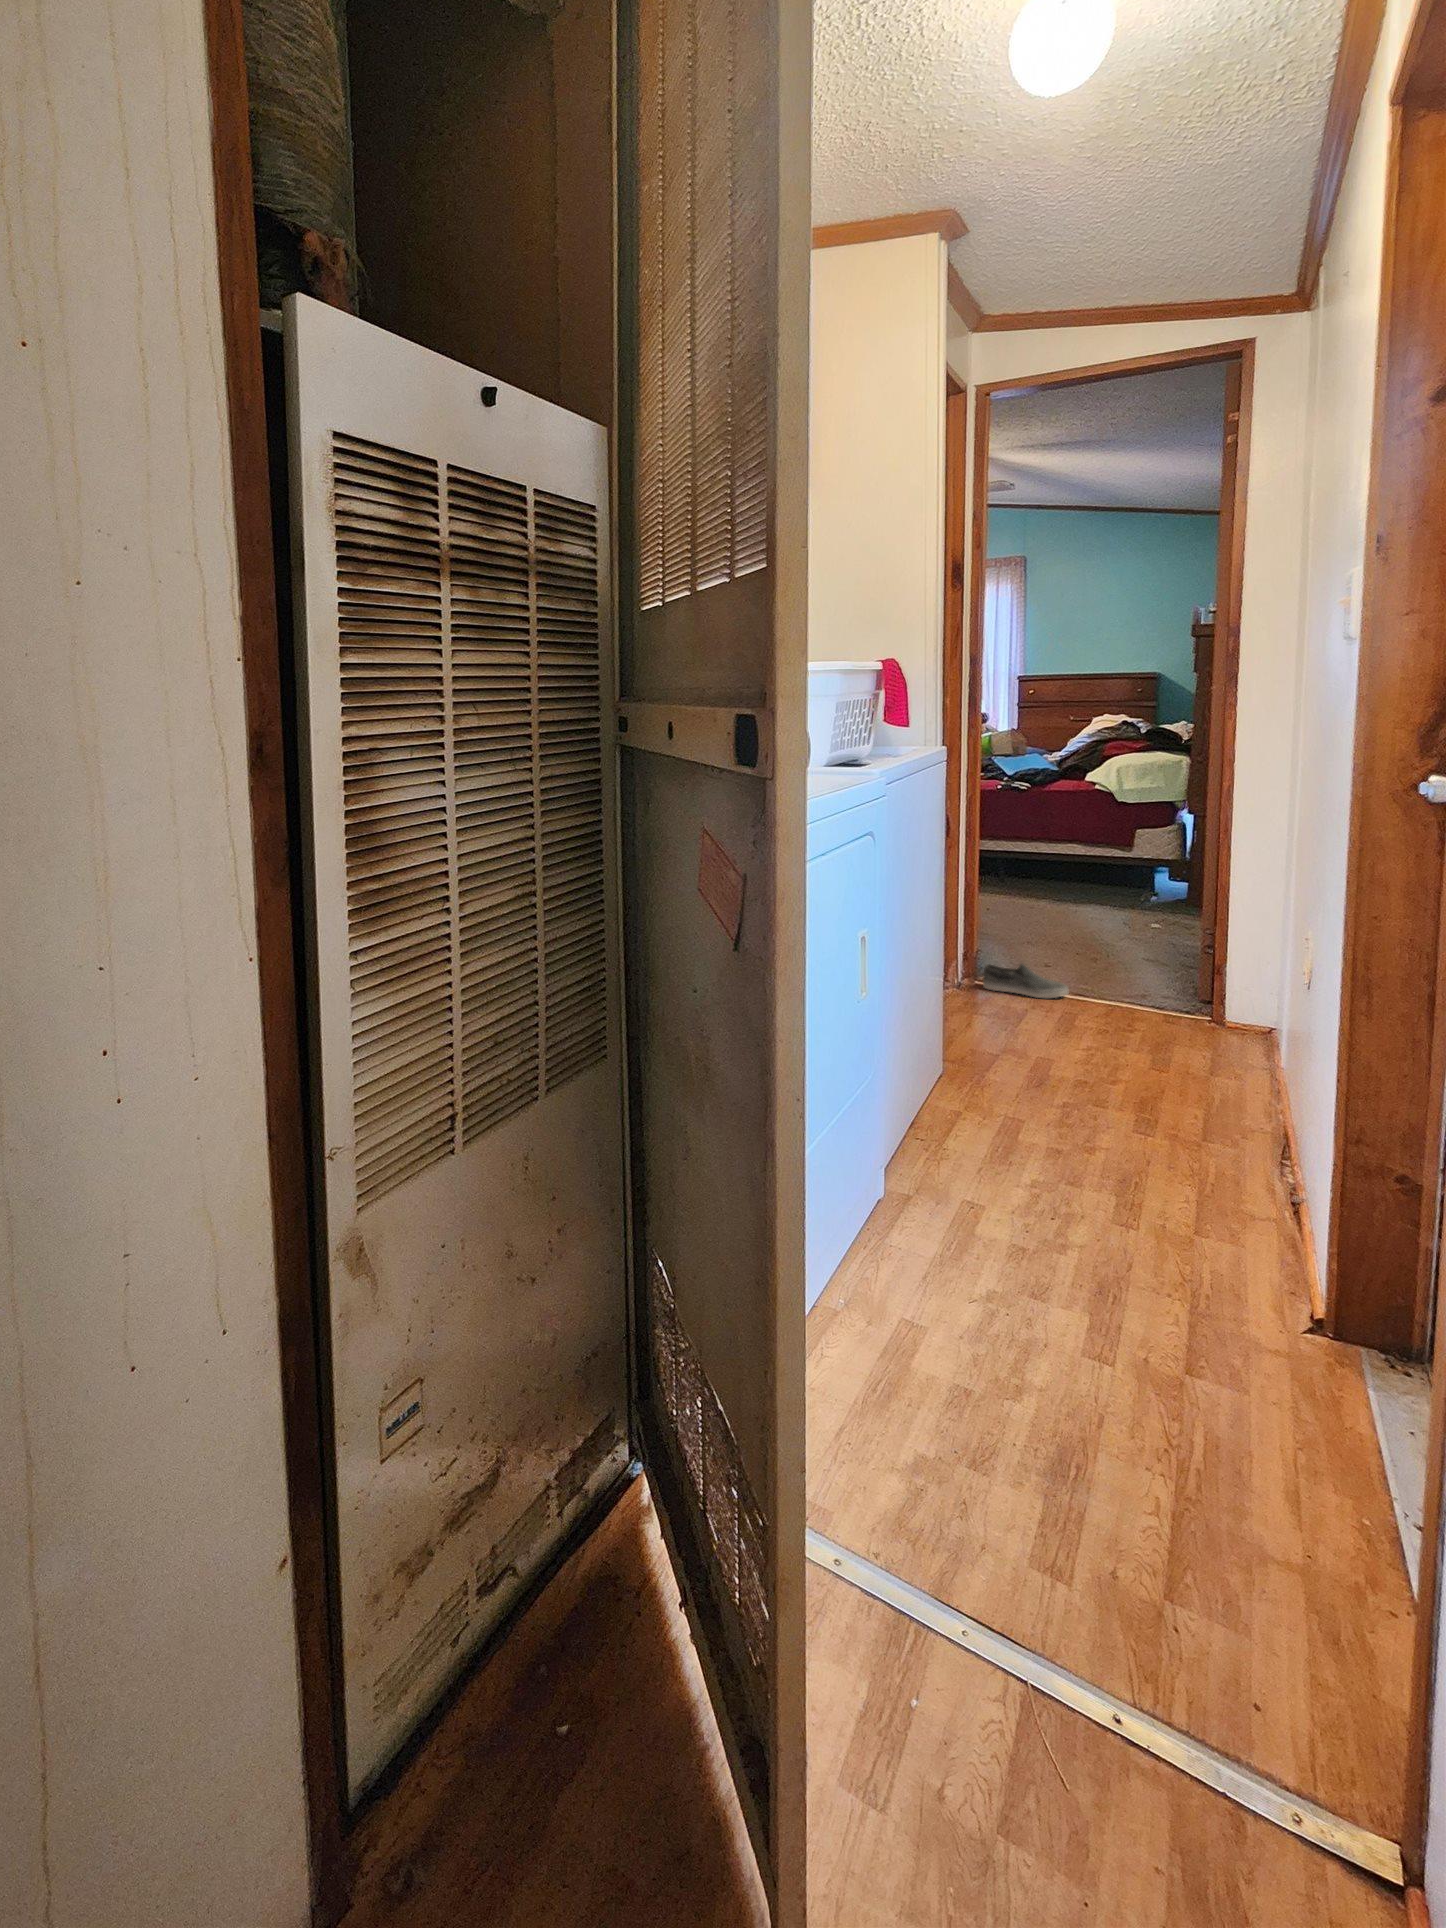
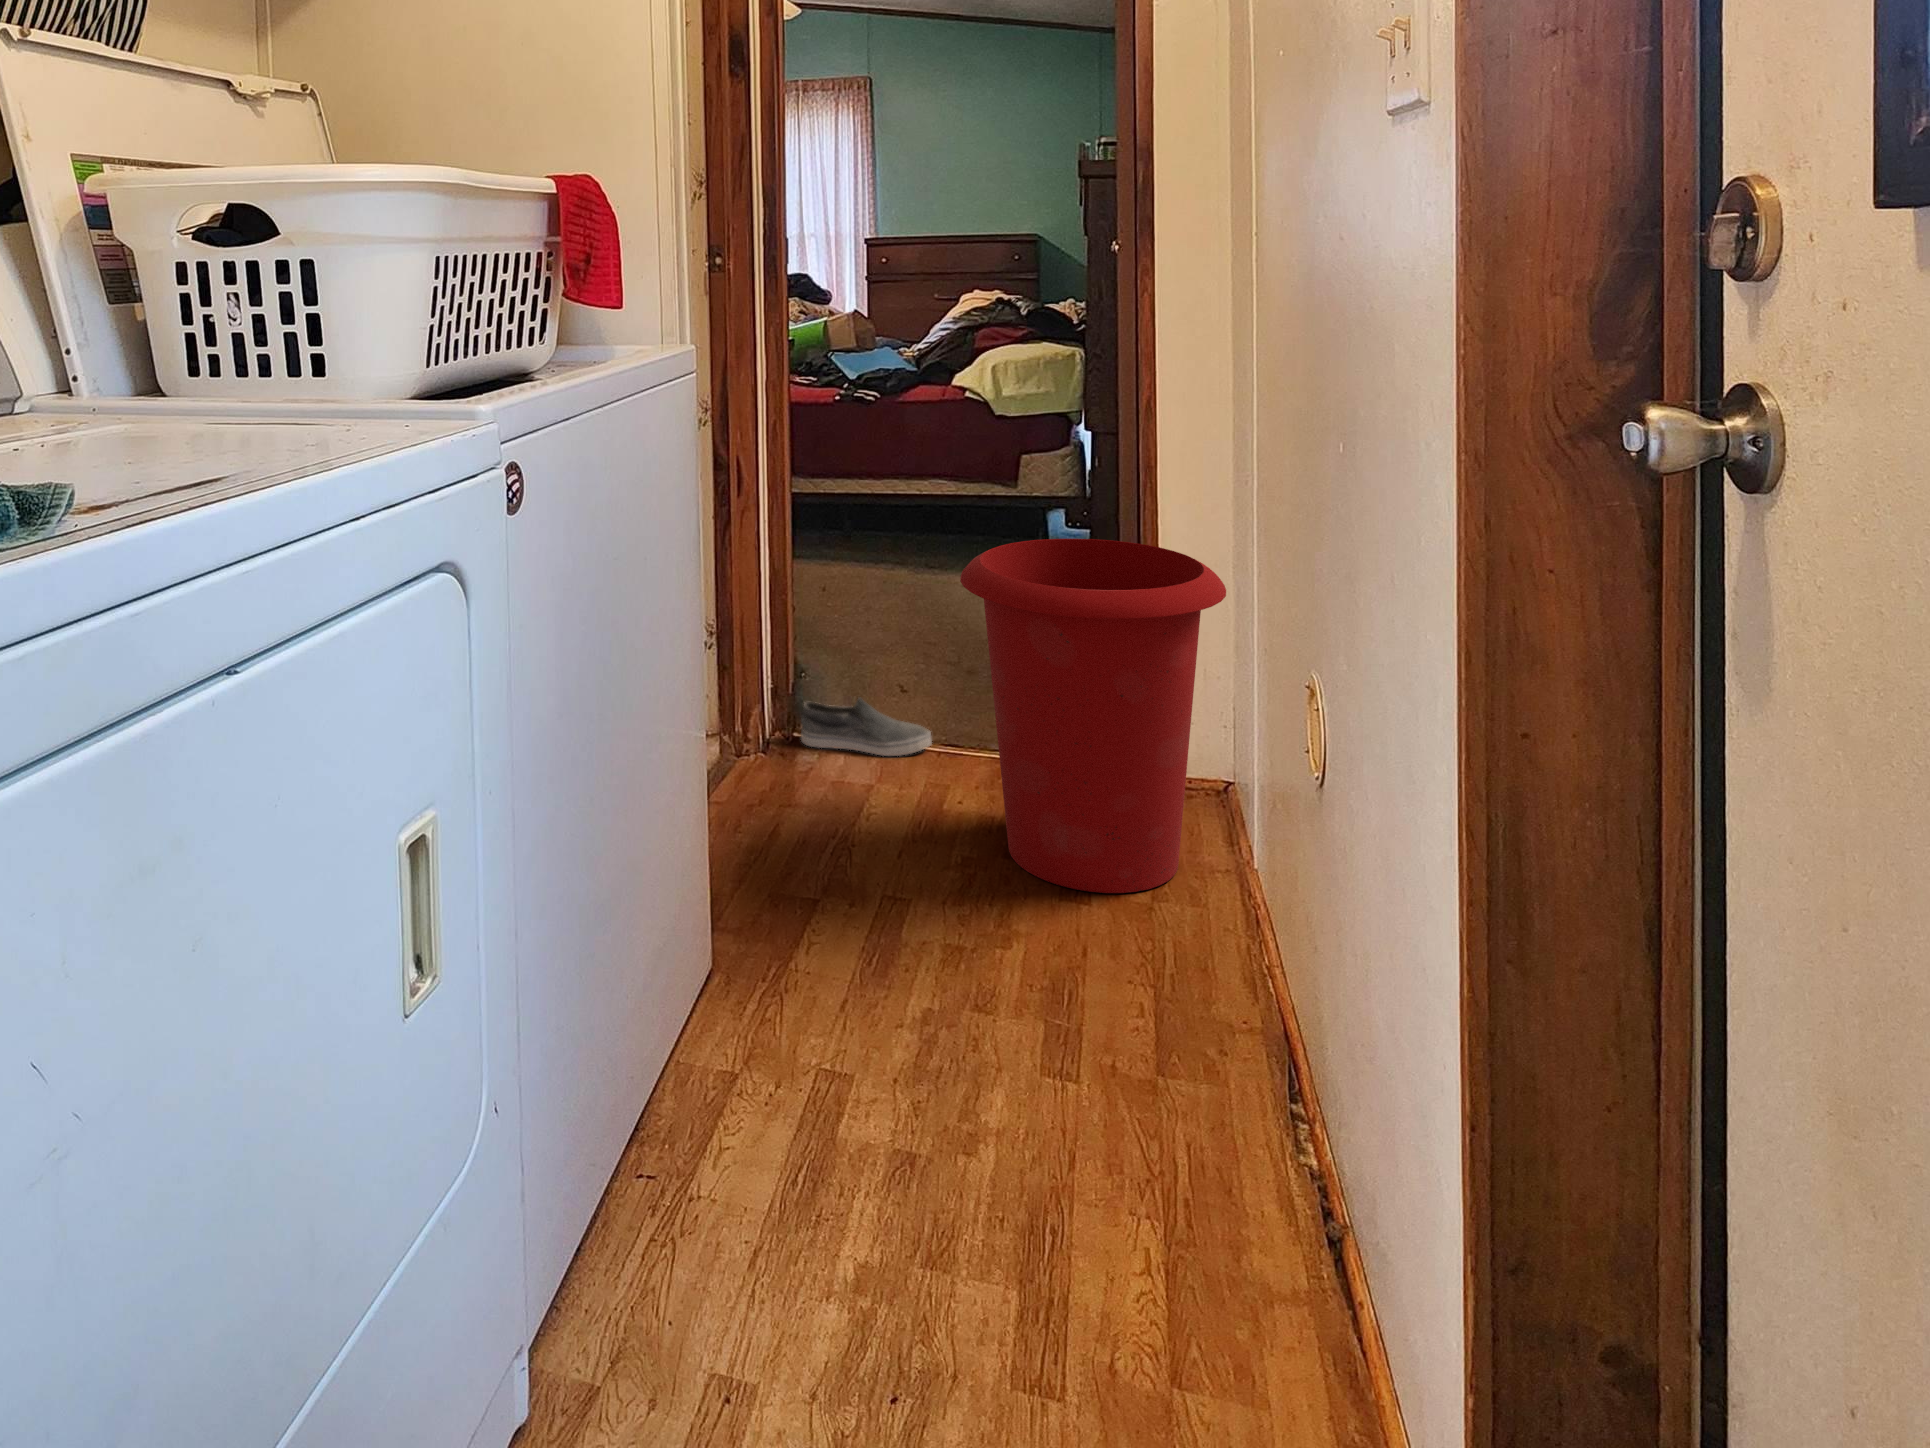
waste bin: none [1095,870,1271,1071] -> present [960,539,1226,893]

